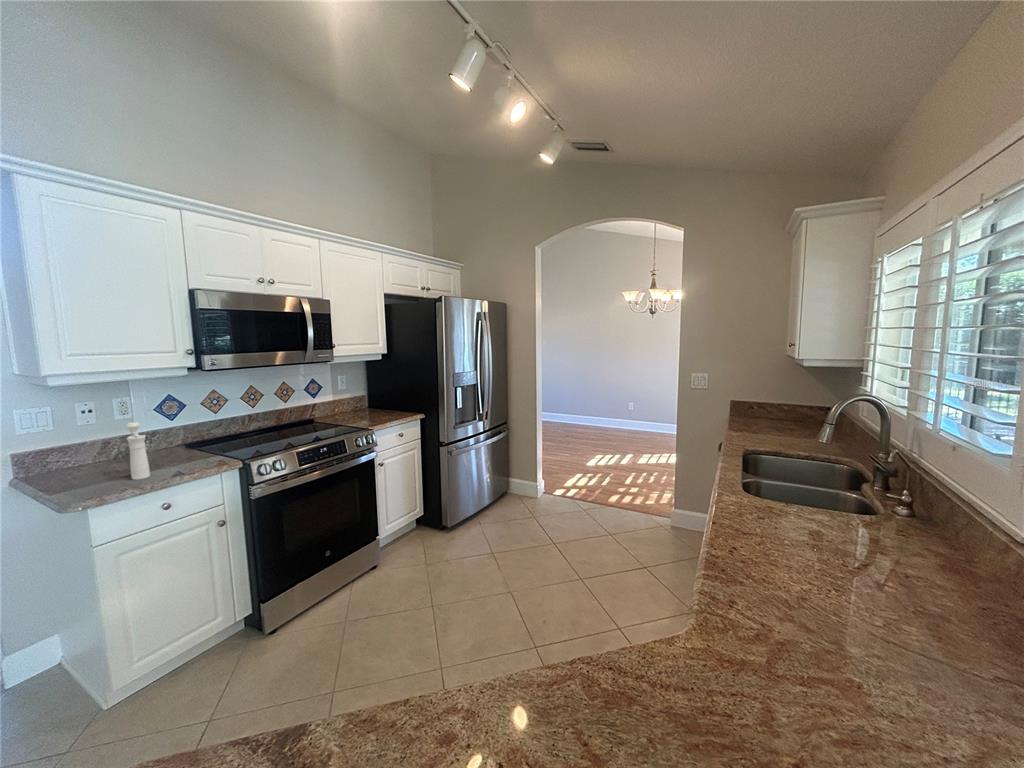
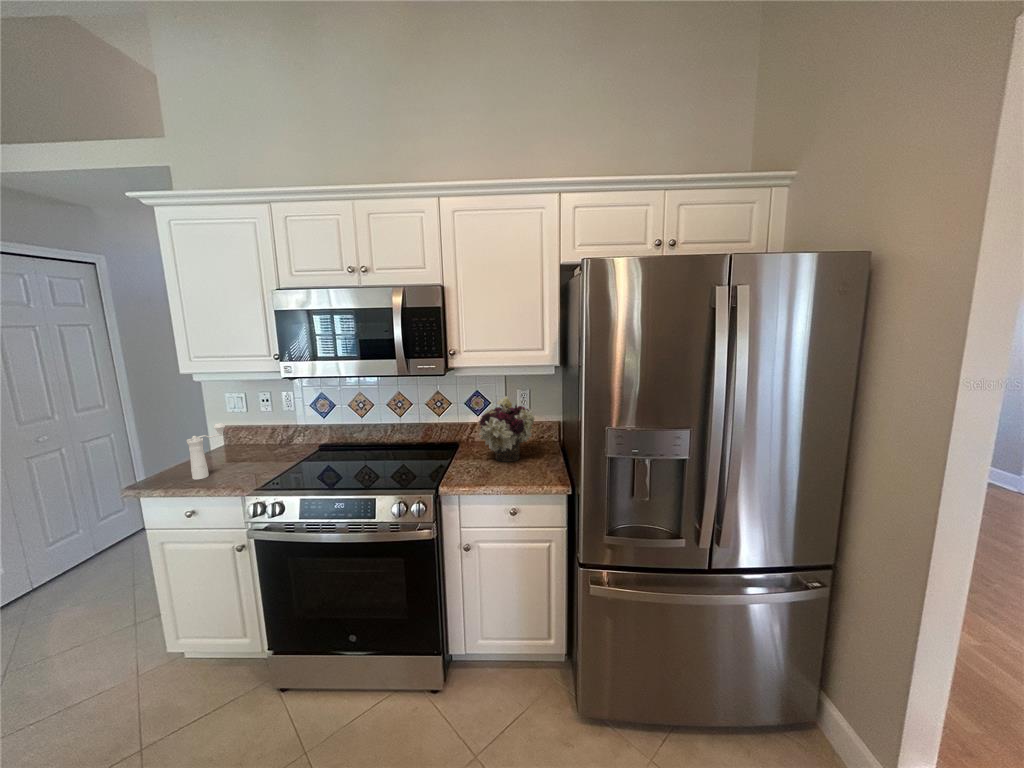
flower arrangement: none [337,375,382,418] -> present [479,396,535,462]

